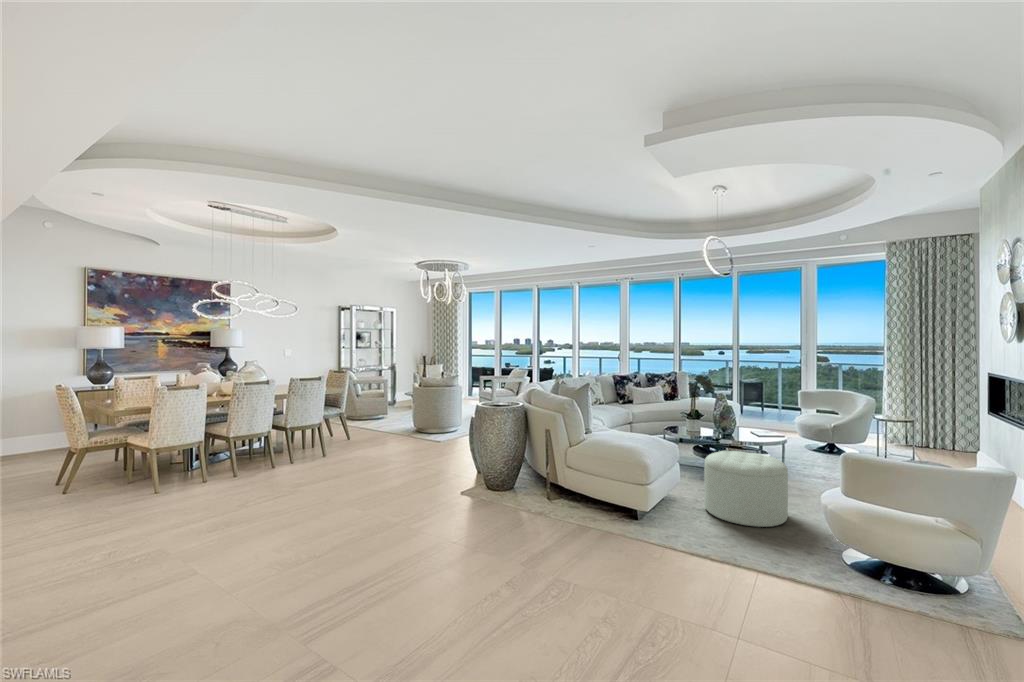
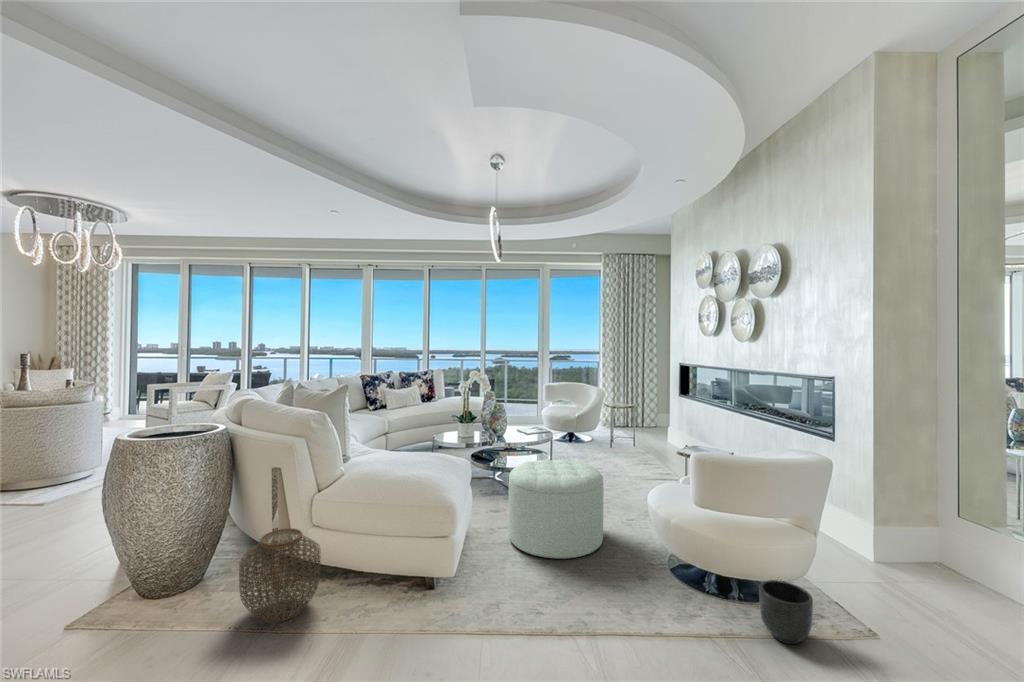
woven basket: none [529,464,570,514] -> present [239,528,320,622]
planter: none [884,561,933,612] -> present [759,580,813,644]

